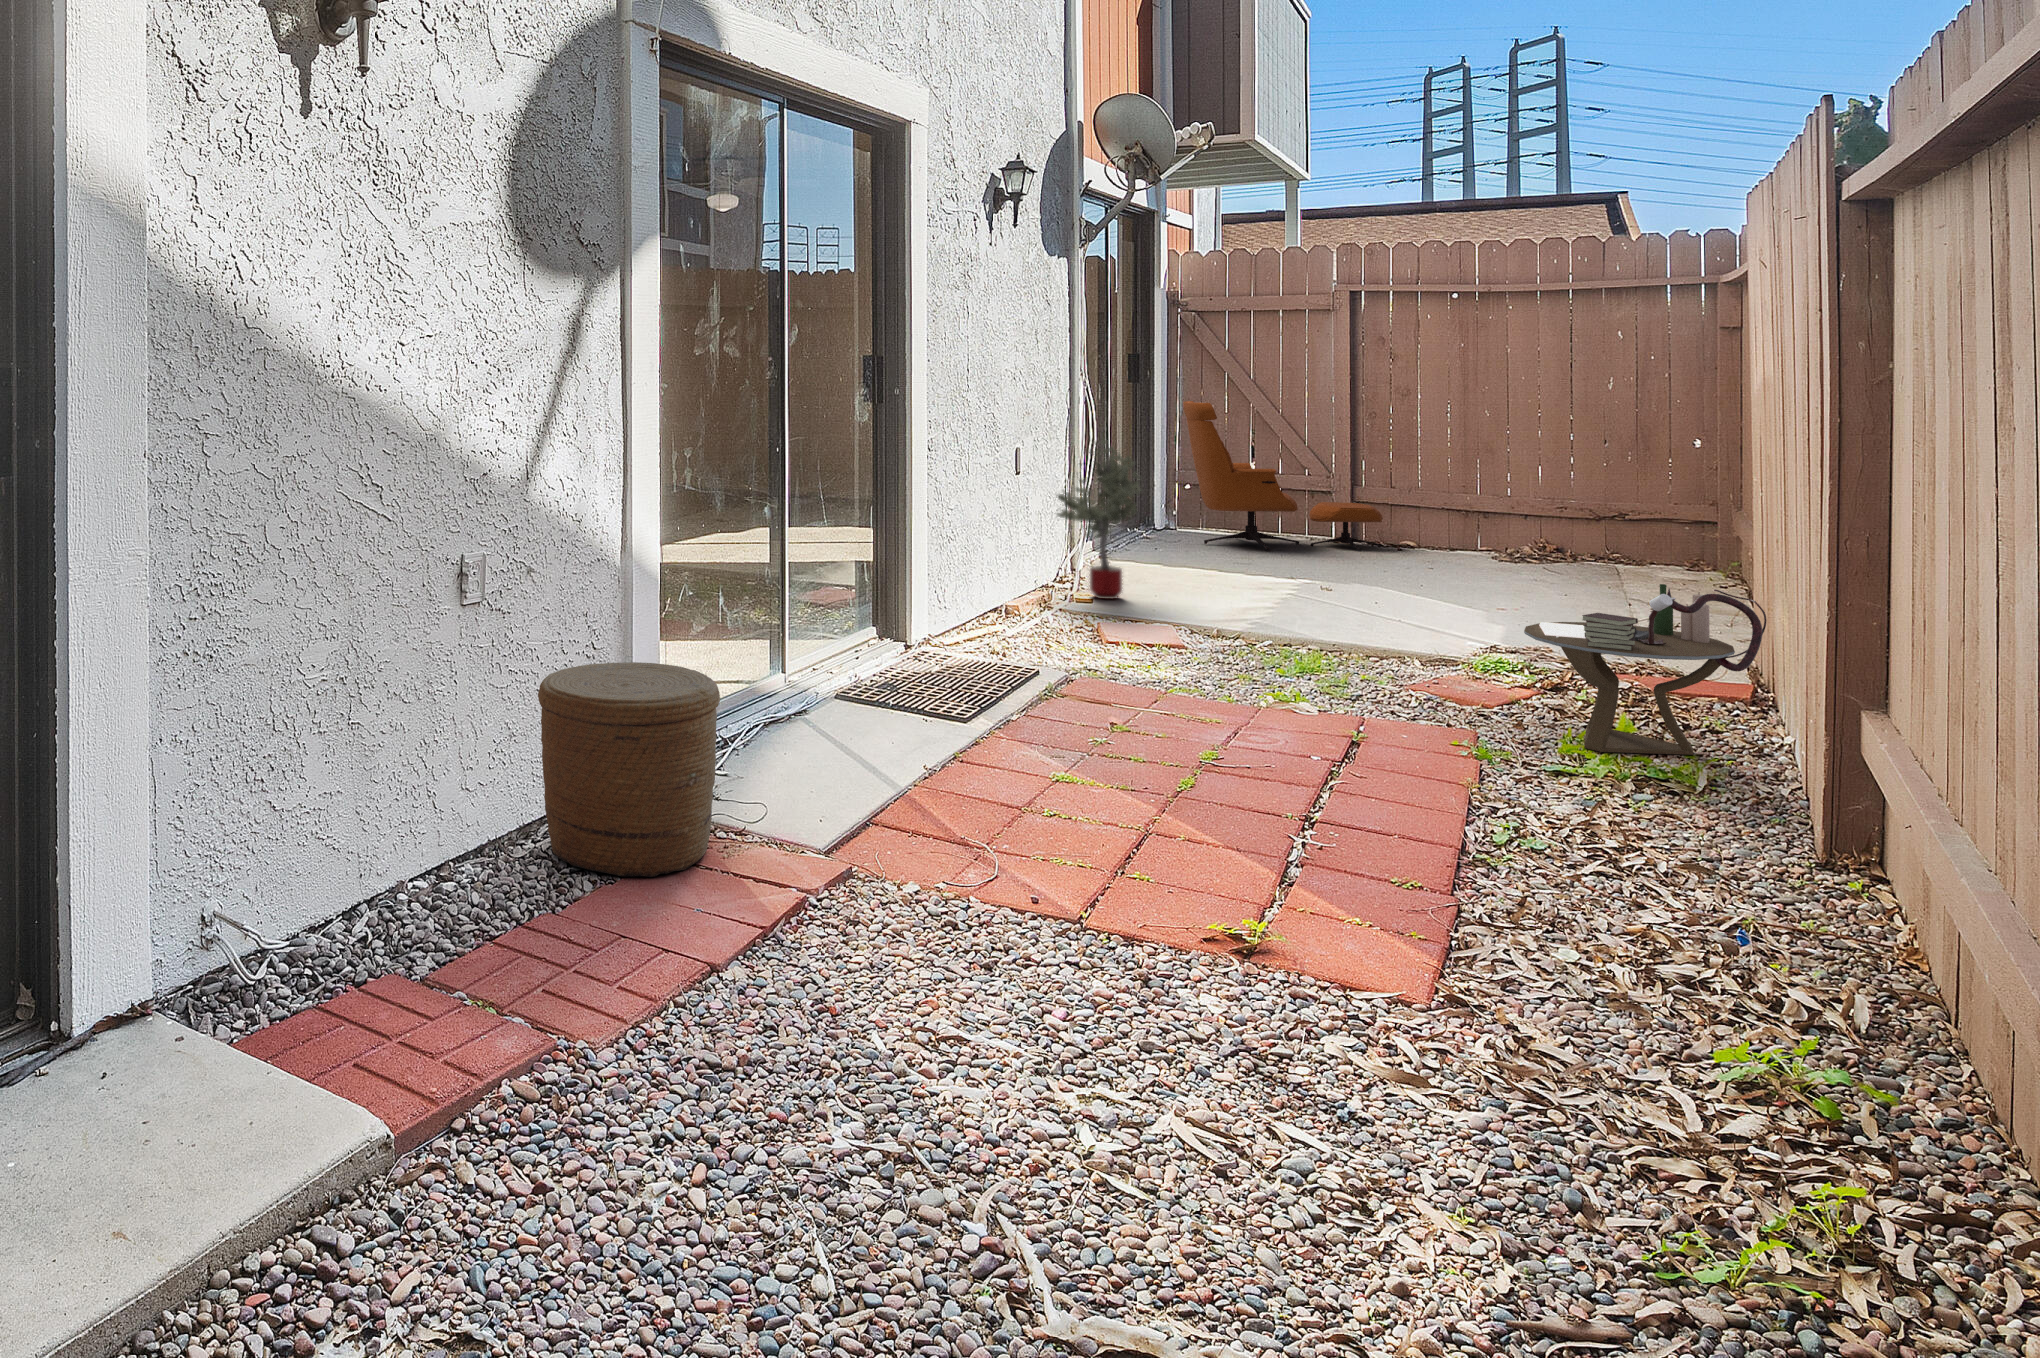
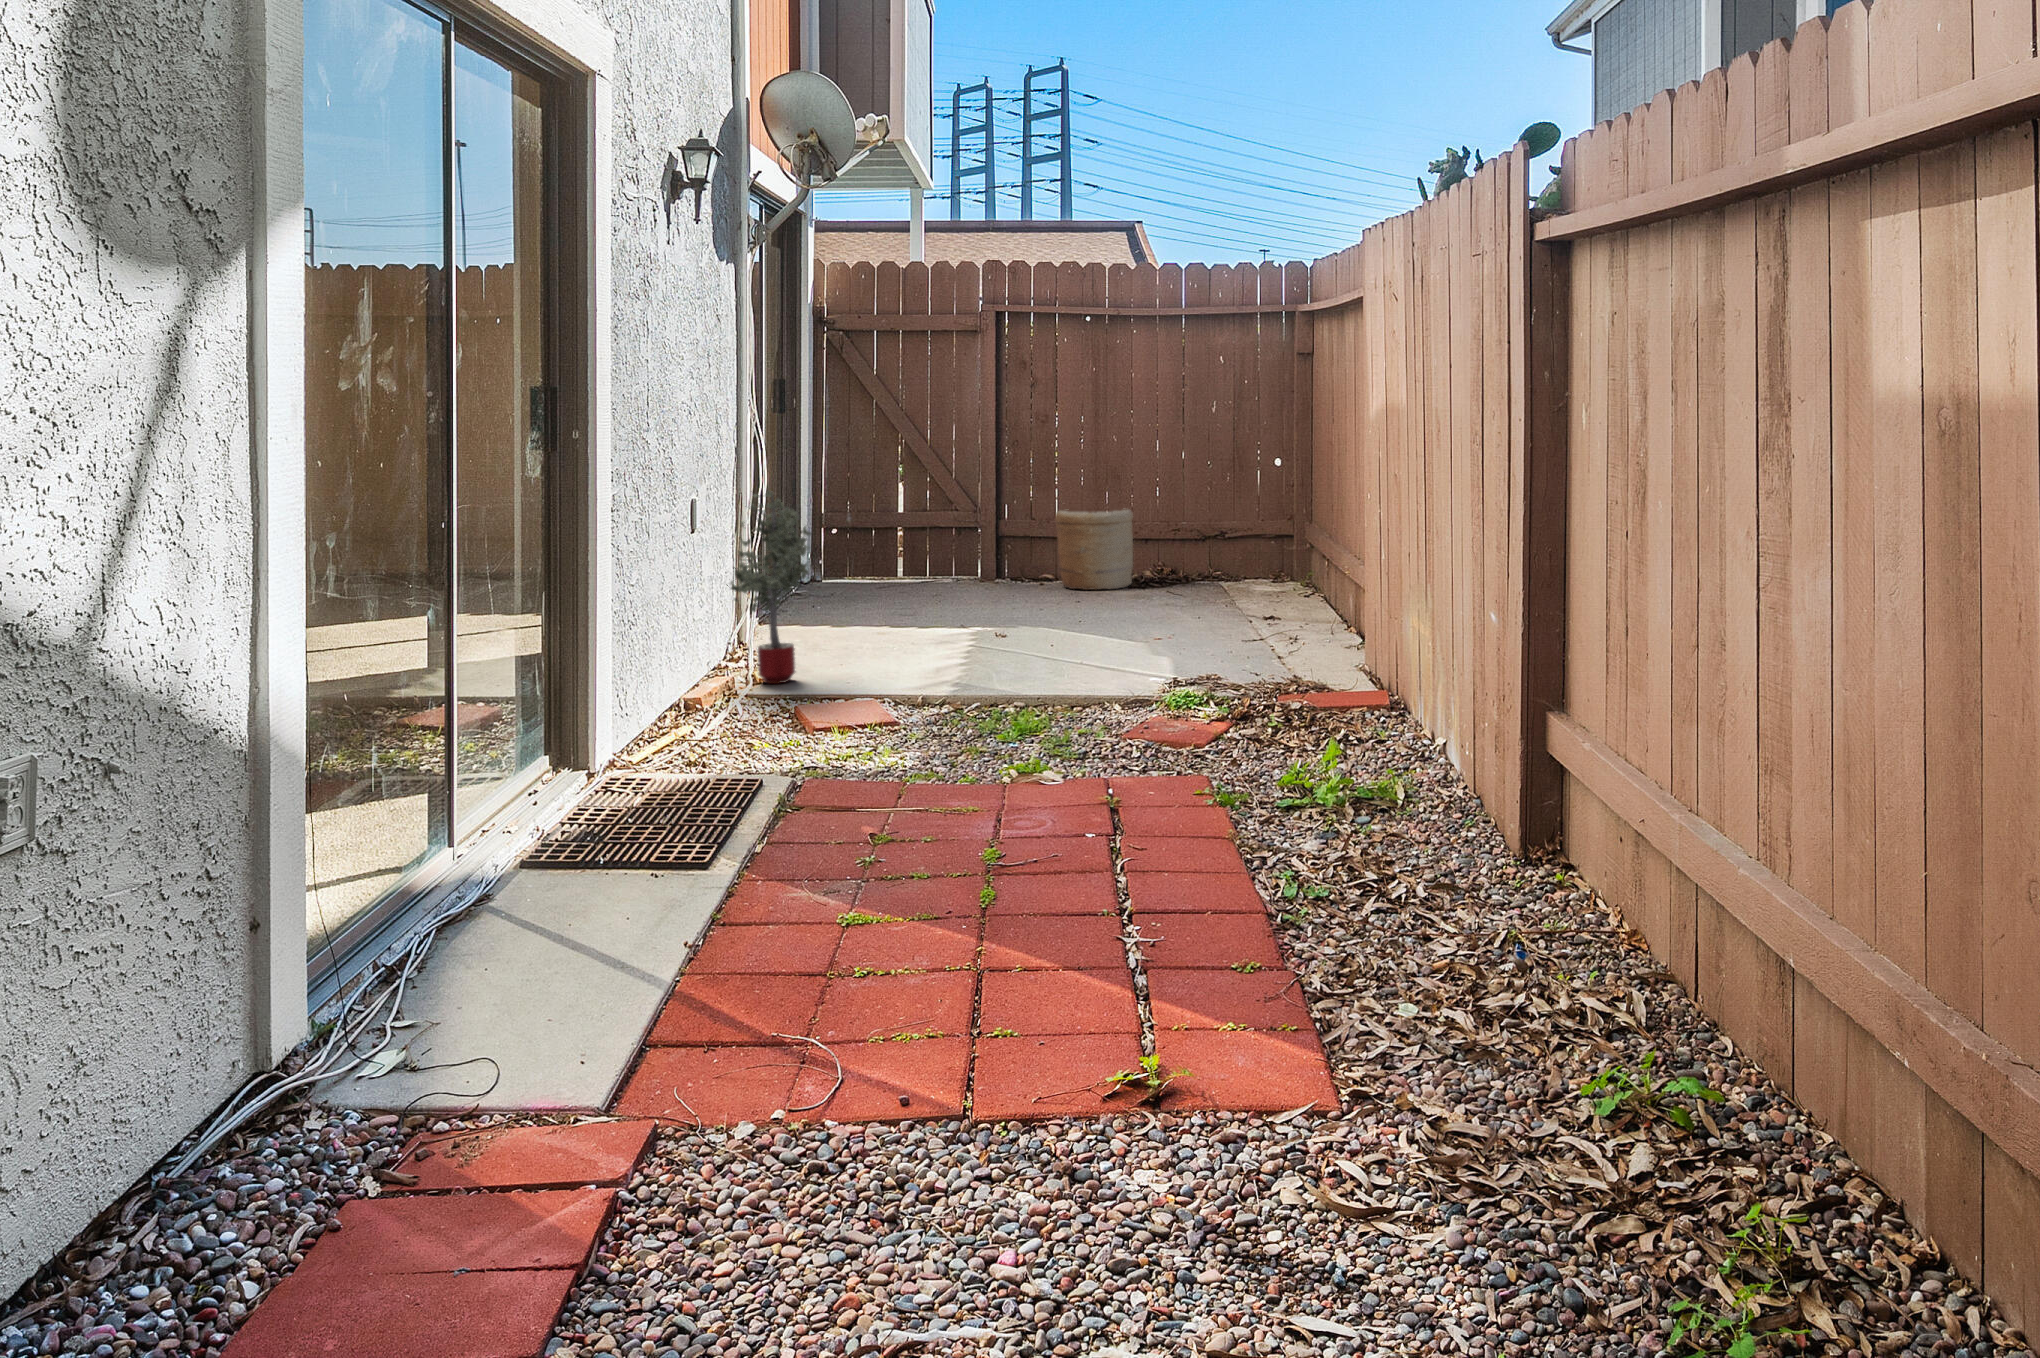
lounge chair: present [1183,401,1383,551] -> none [820,439,1016,603]
side table: present [1524,584,1767,755] -> none [1238,601,1426,778]
woven basket: present [538,662,720,878] -> present [1055,508,1133,590]

